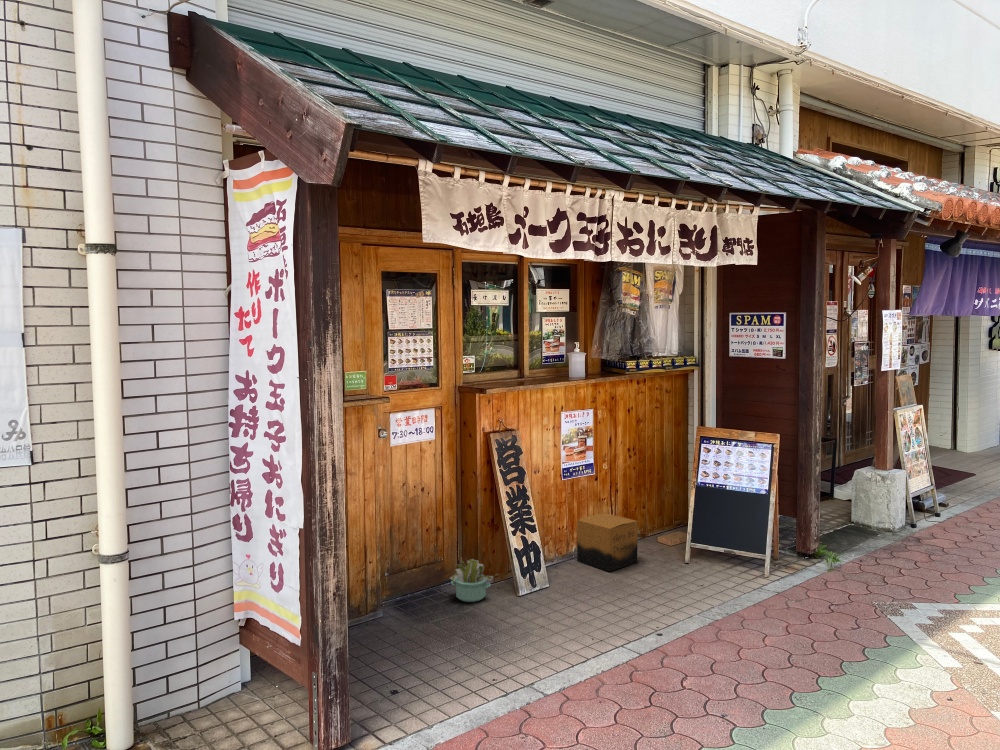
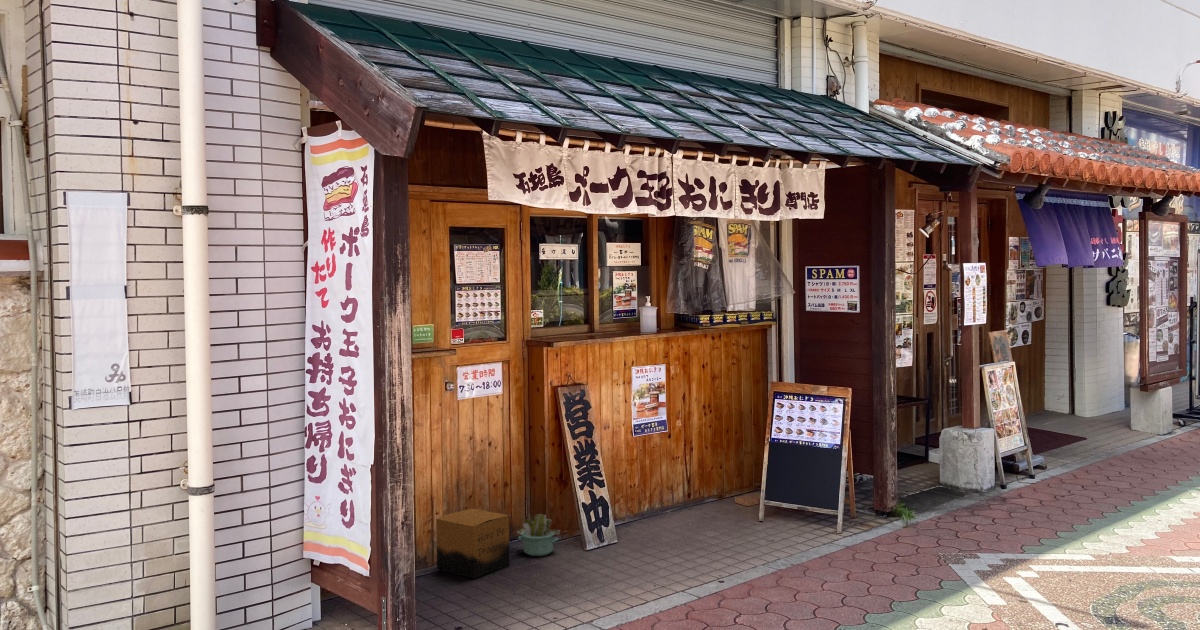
cardboard box: present [577,513,638,572] -> present [436,508,509,579]

